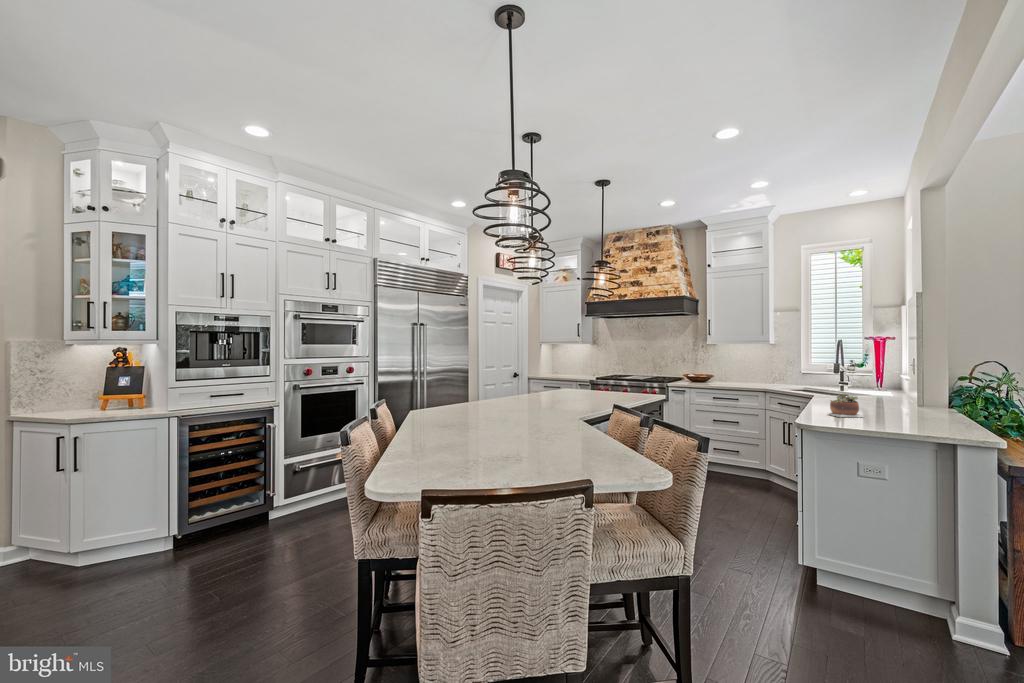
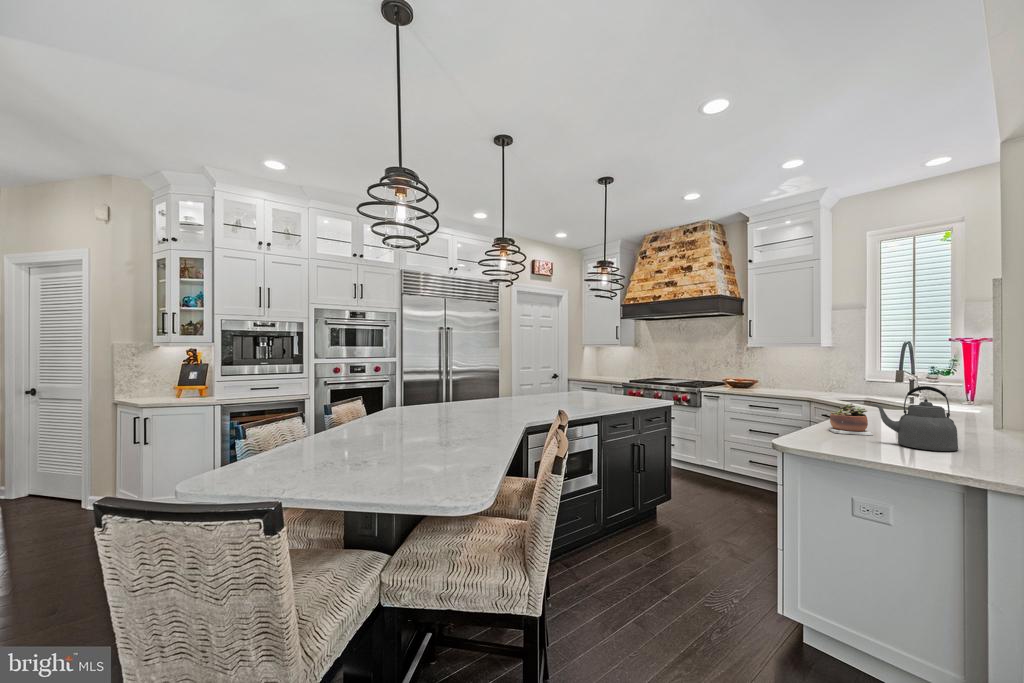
kettle: none [871,377,932,425] -> present [872,386,958,451]

